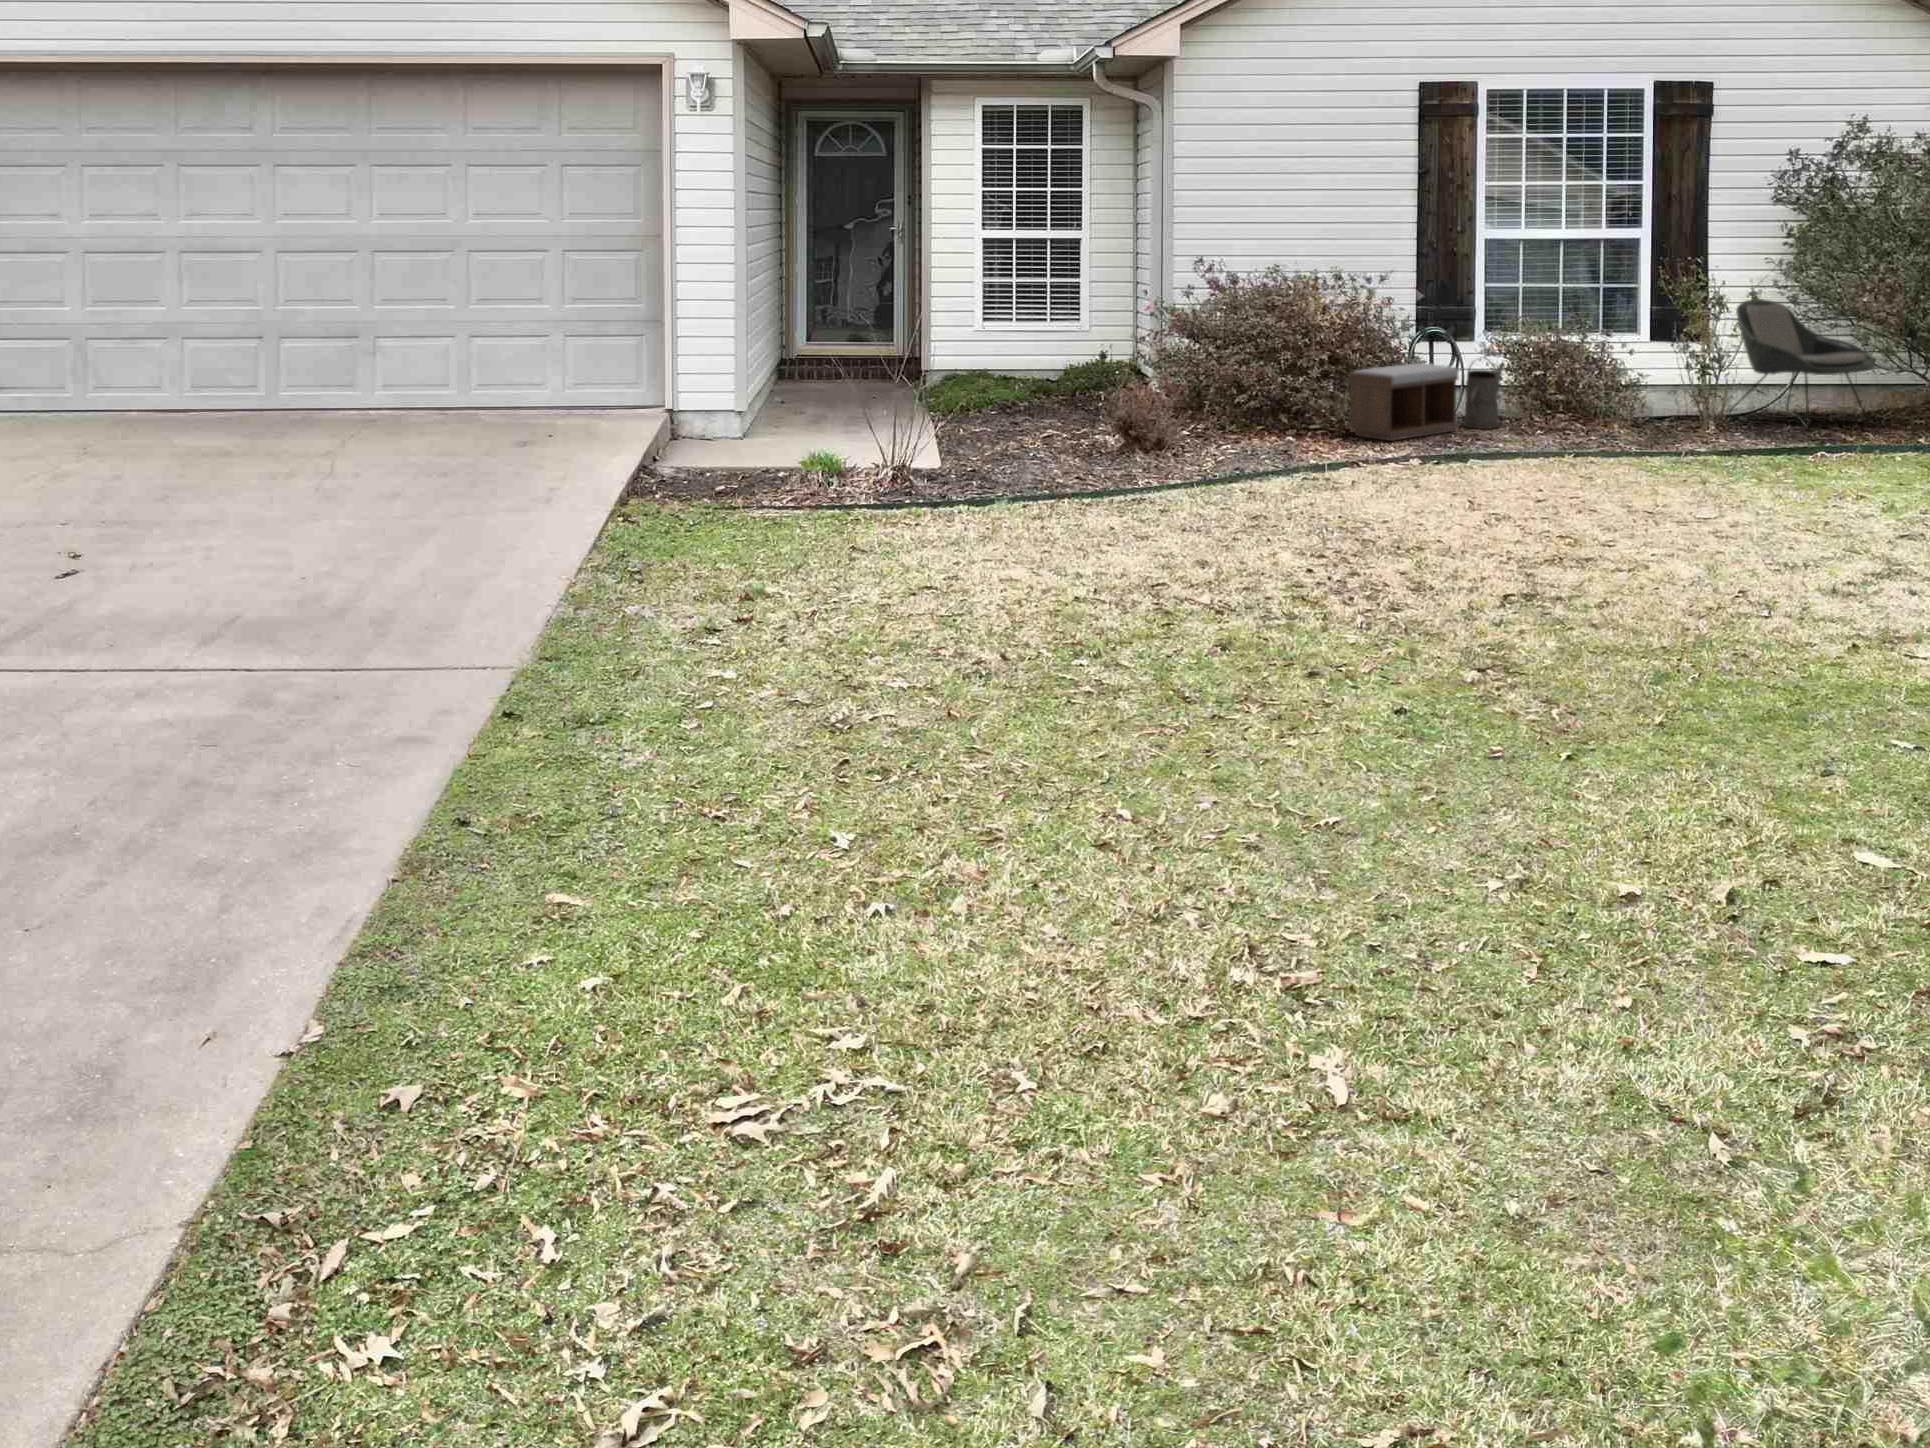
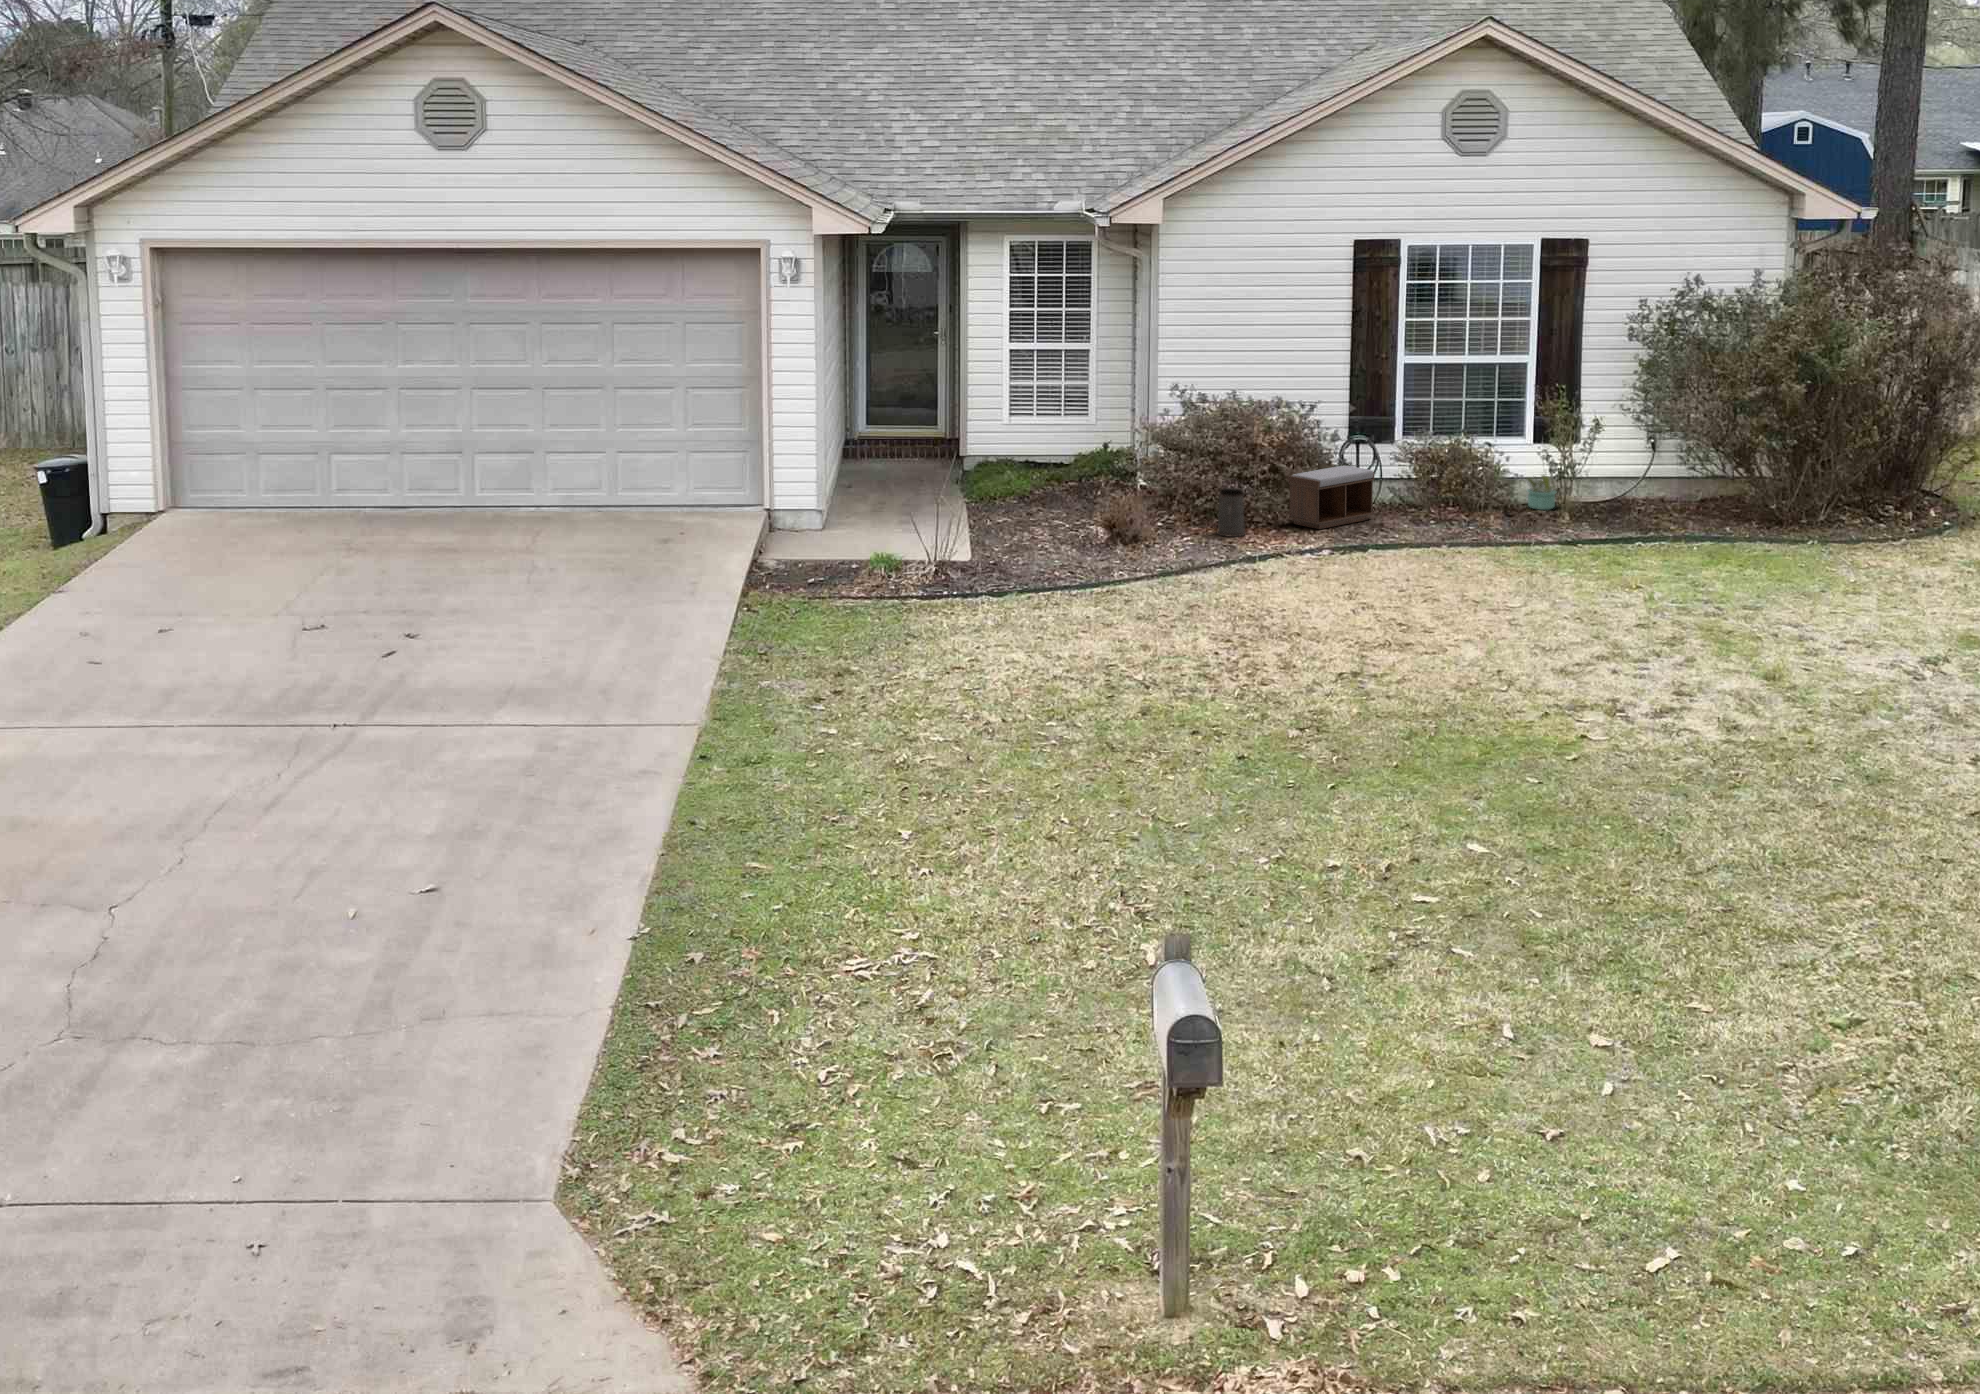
lounge chair: present [1729,299,1876,430] -> none [1589,412,1700,518]
watering can: present [1463,359,1503,429] -> present [1216,479,1245,537]
decorative plant: none [1644,378,1689,422] -> present [1525,474,1556,510]

